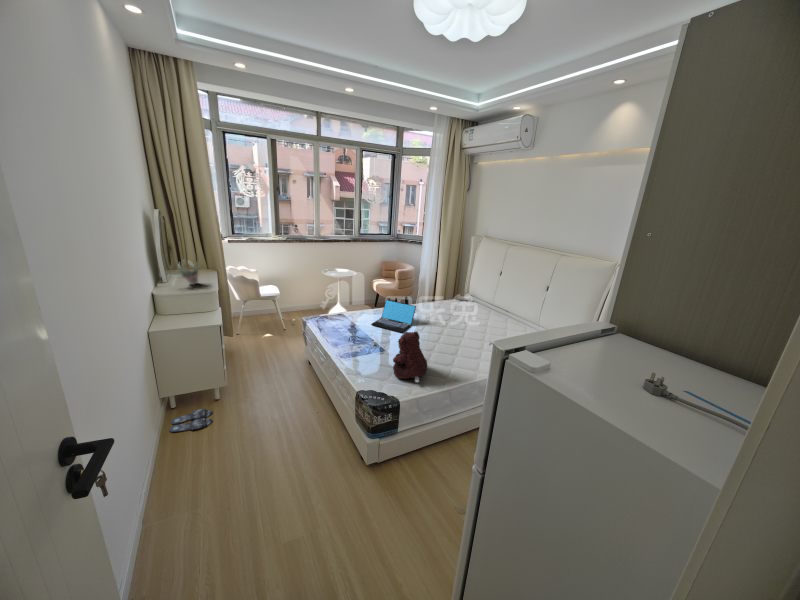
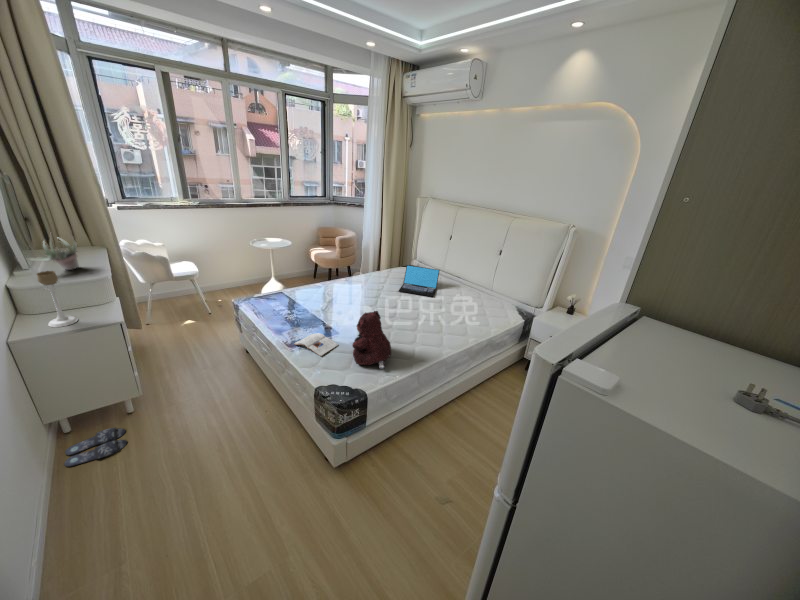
candle holder: none [173,283,193,325] -> present [37,271,78,327]
laptop: present [371,300,416,333] -> present [399,265,440,297]
magazine: none [346,349,383,368] -> present [294,333,338,356]

